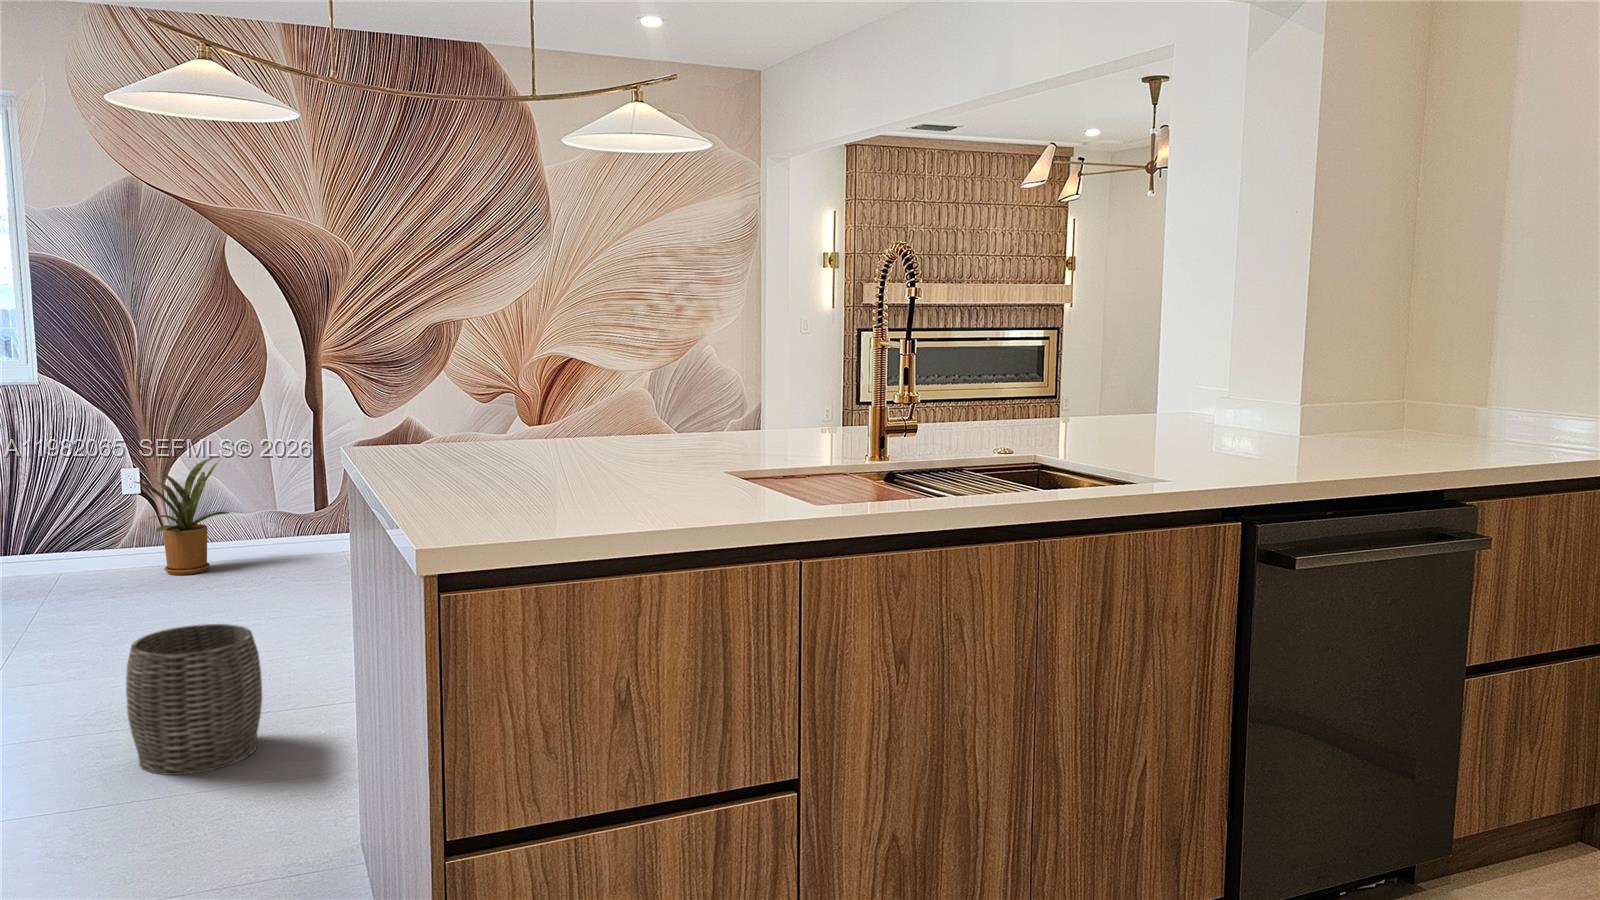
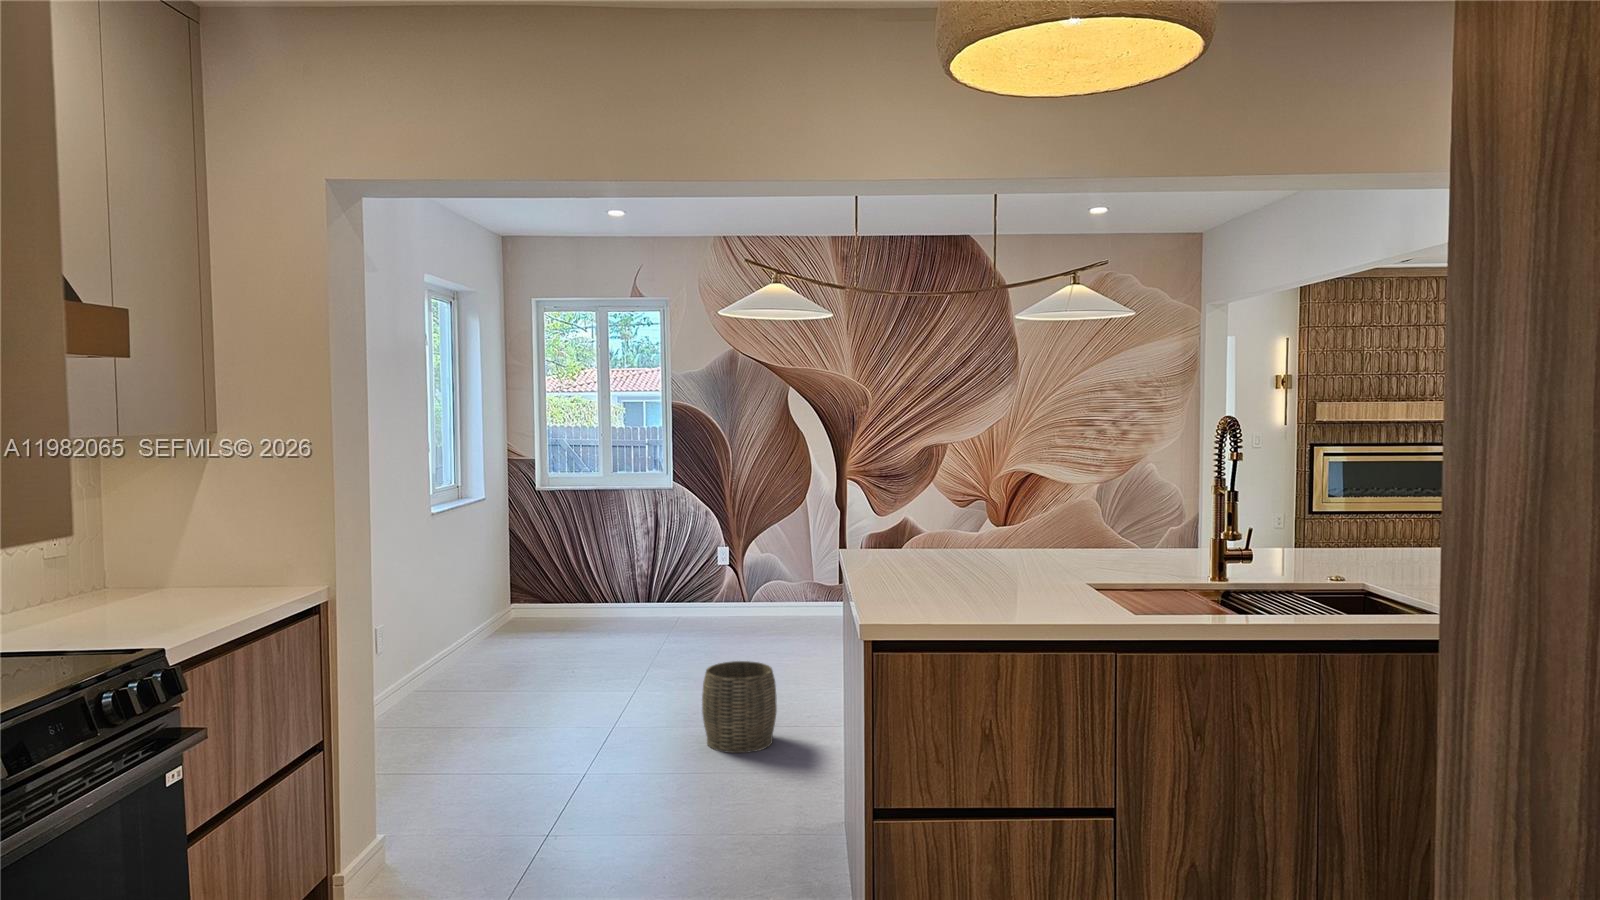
house plant: present [134,457,230,575] -> none [716,541,787,623]

